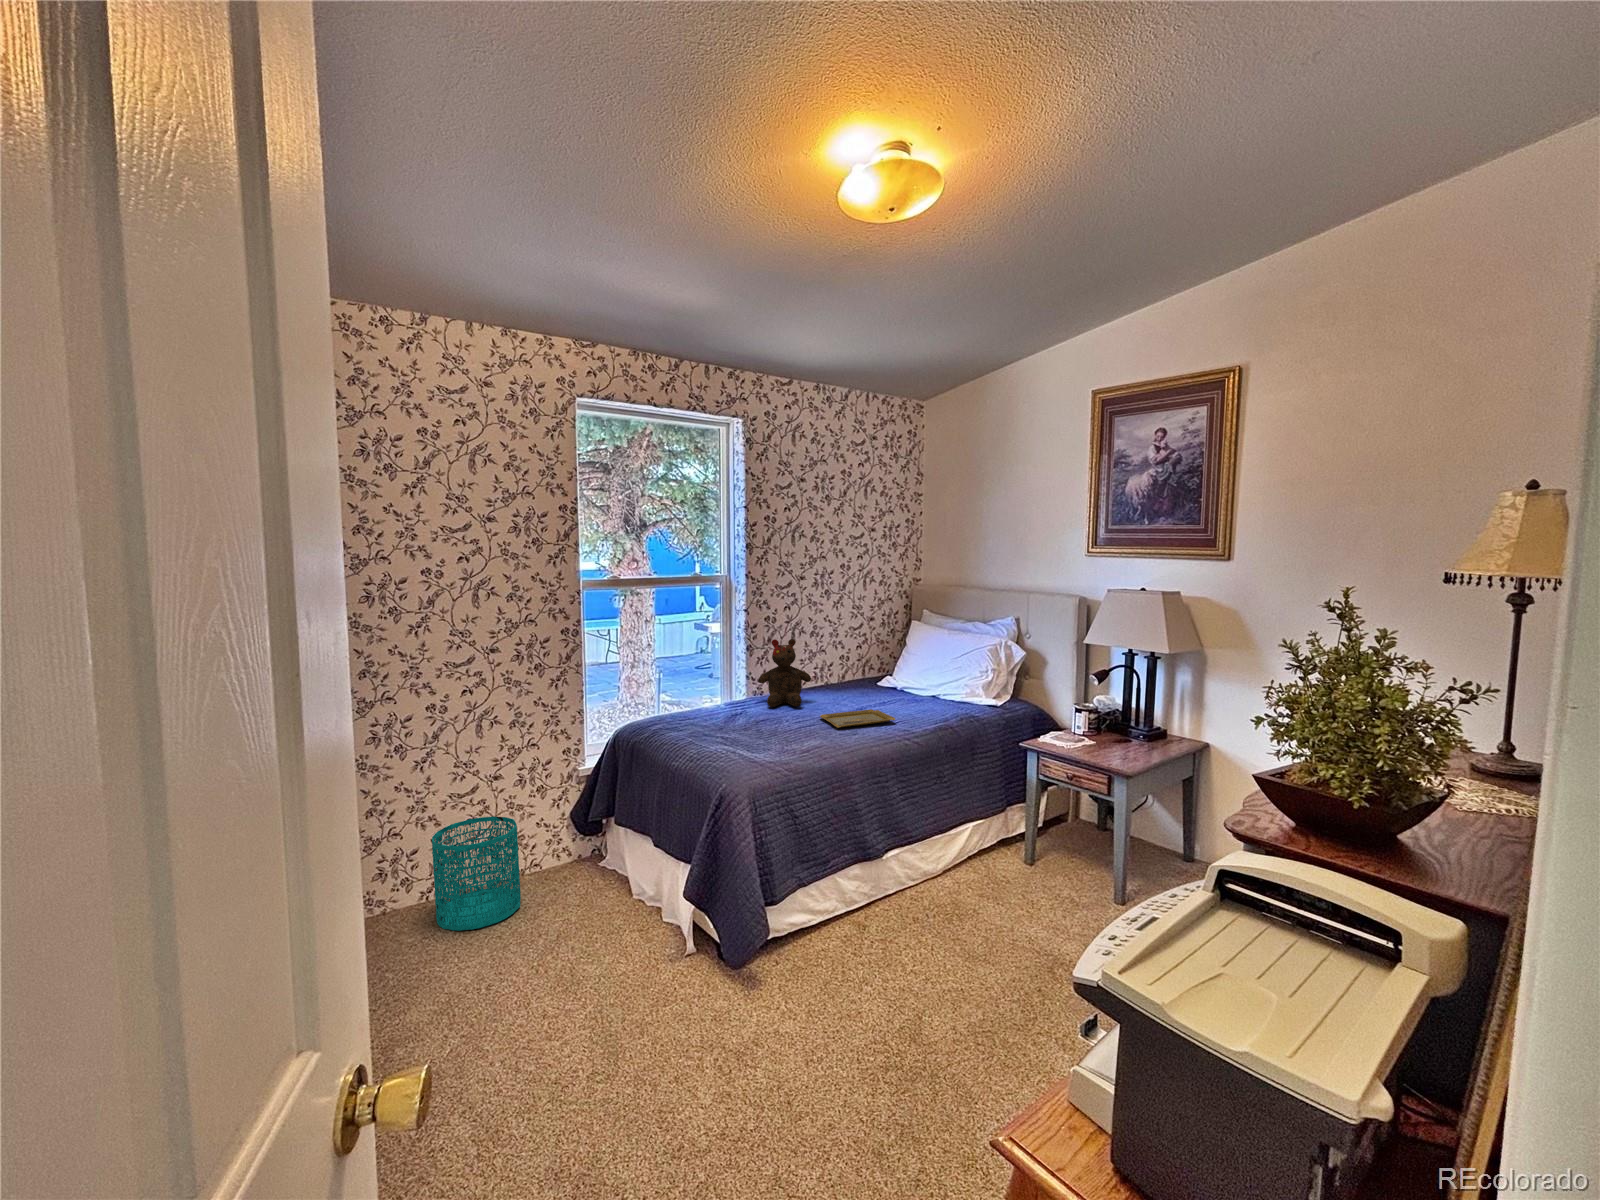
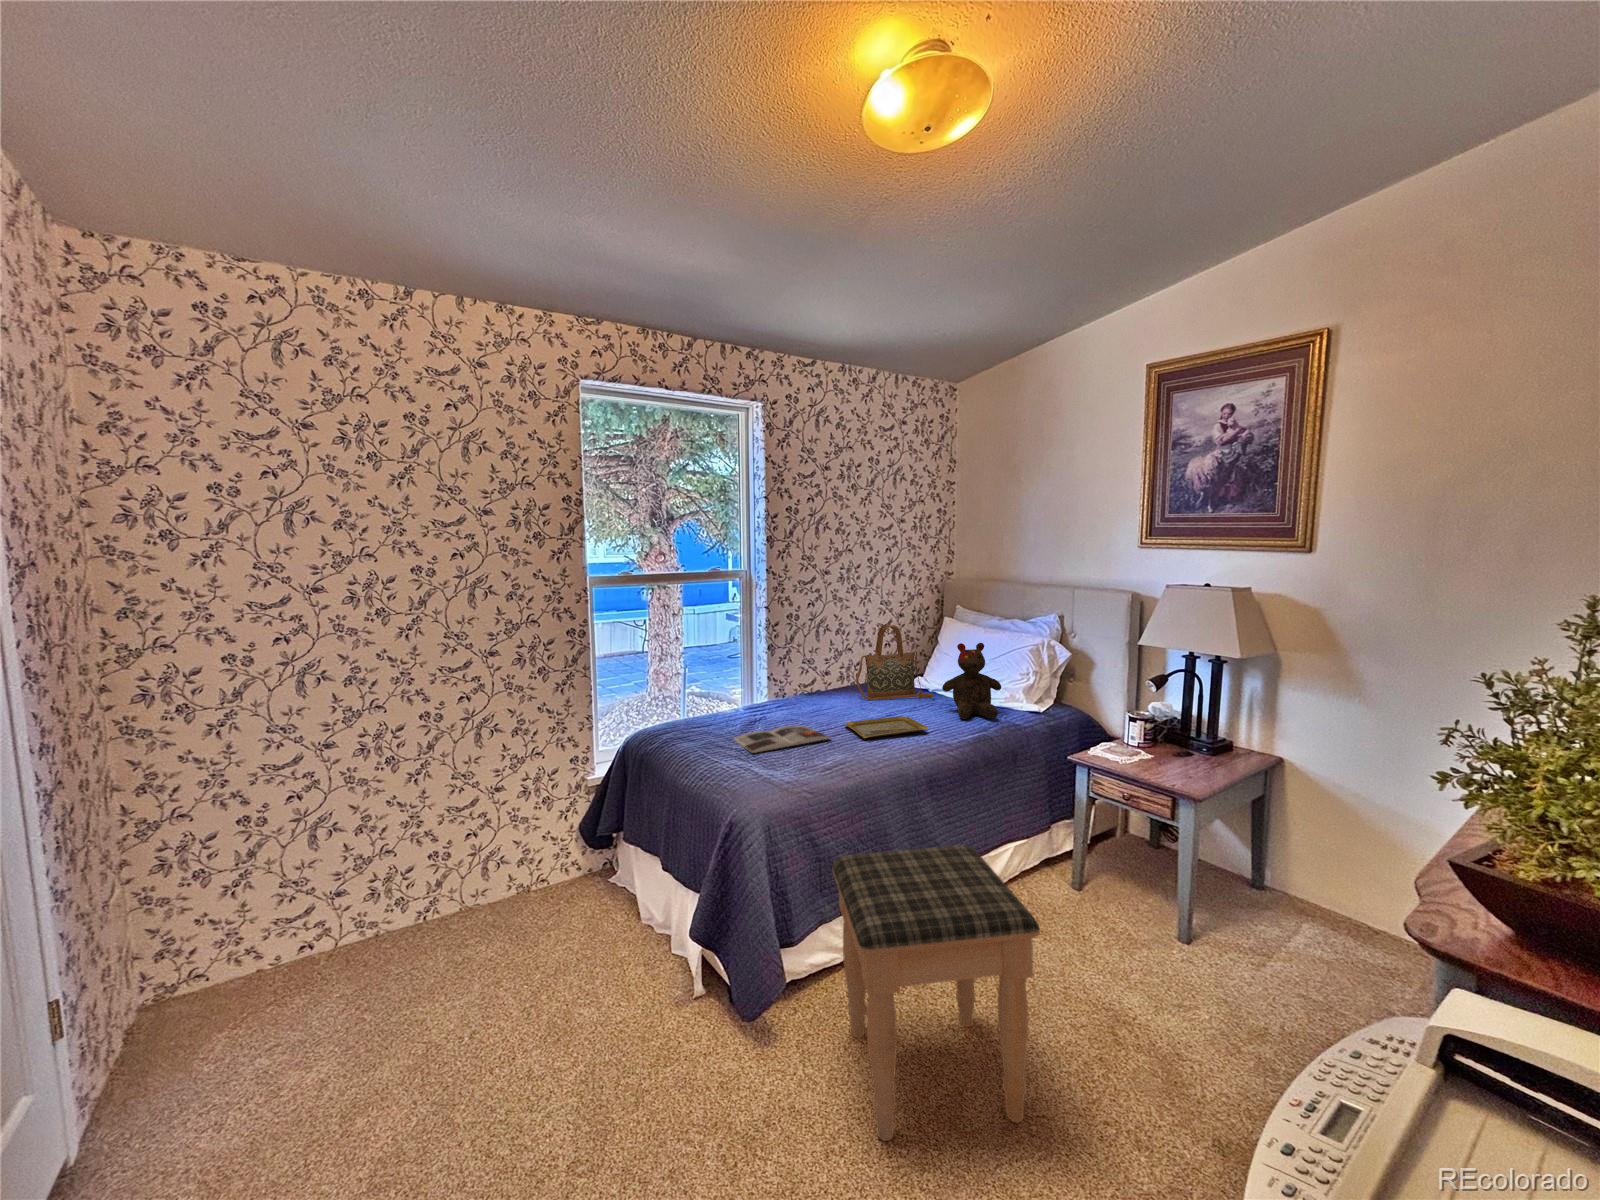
handbag: none [830,627,902,697] -> present [856,625,934,700]
teddy bear: present [758,639,811,707] -> present [942,643,1001,719]
magazine: none [715,718,808,740] -> present [734,725,830,753]
footstool: none [810,812,984,1052] -> present [832,845,1040,1141]
wastebasket: present [432,817,521,931] -> none [424,831,522,959]

